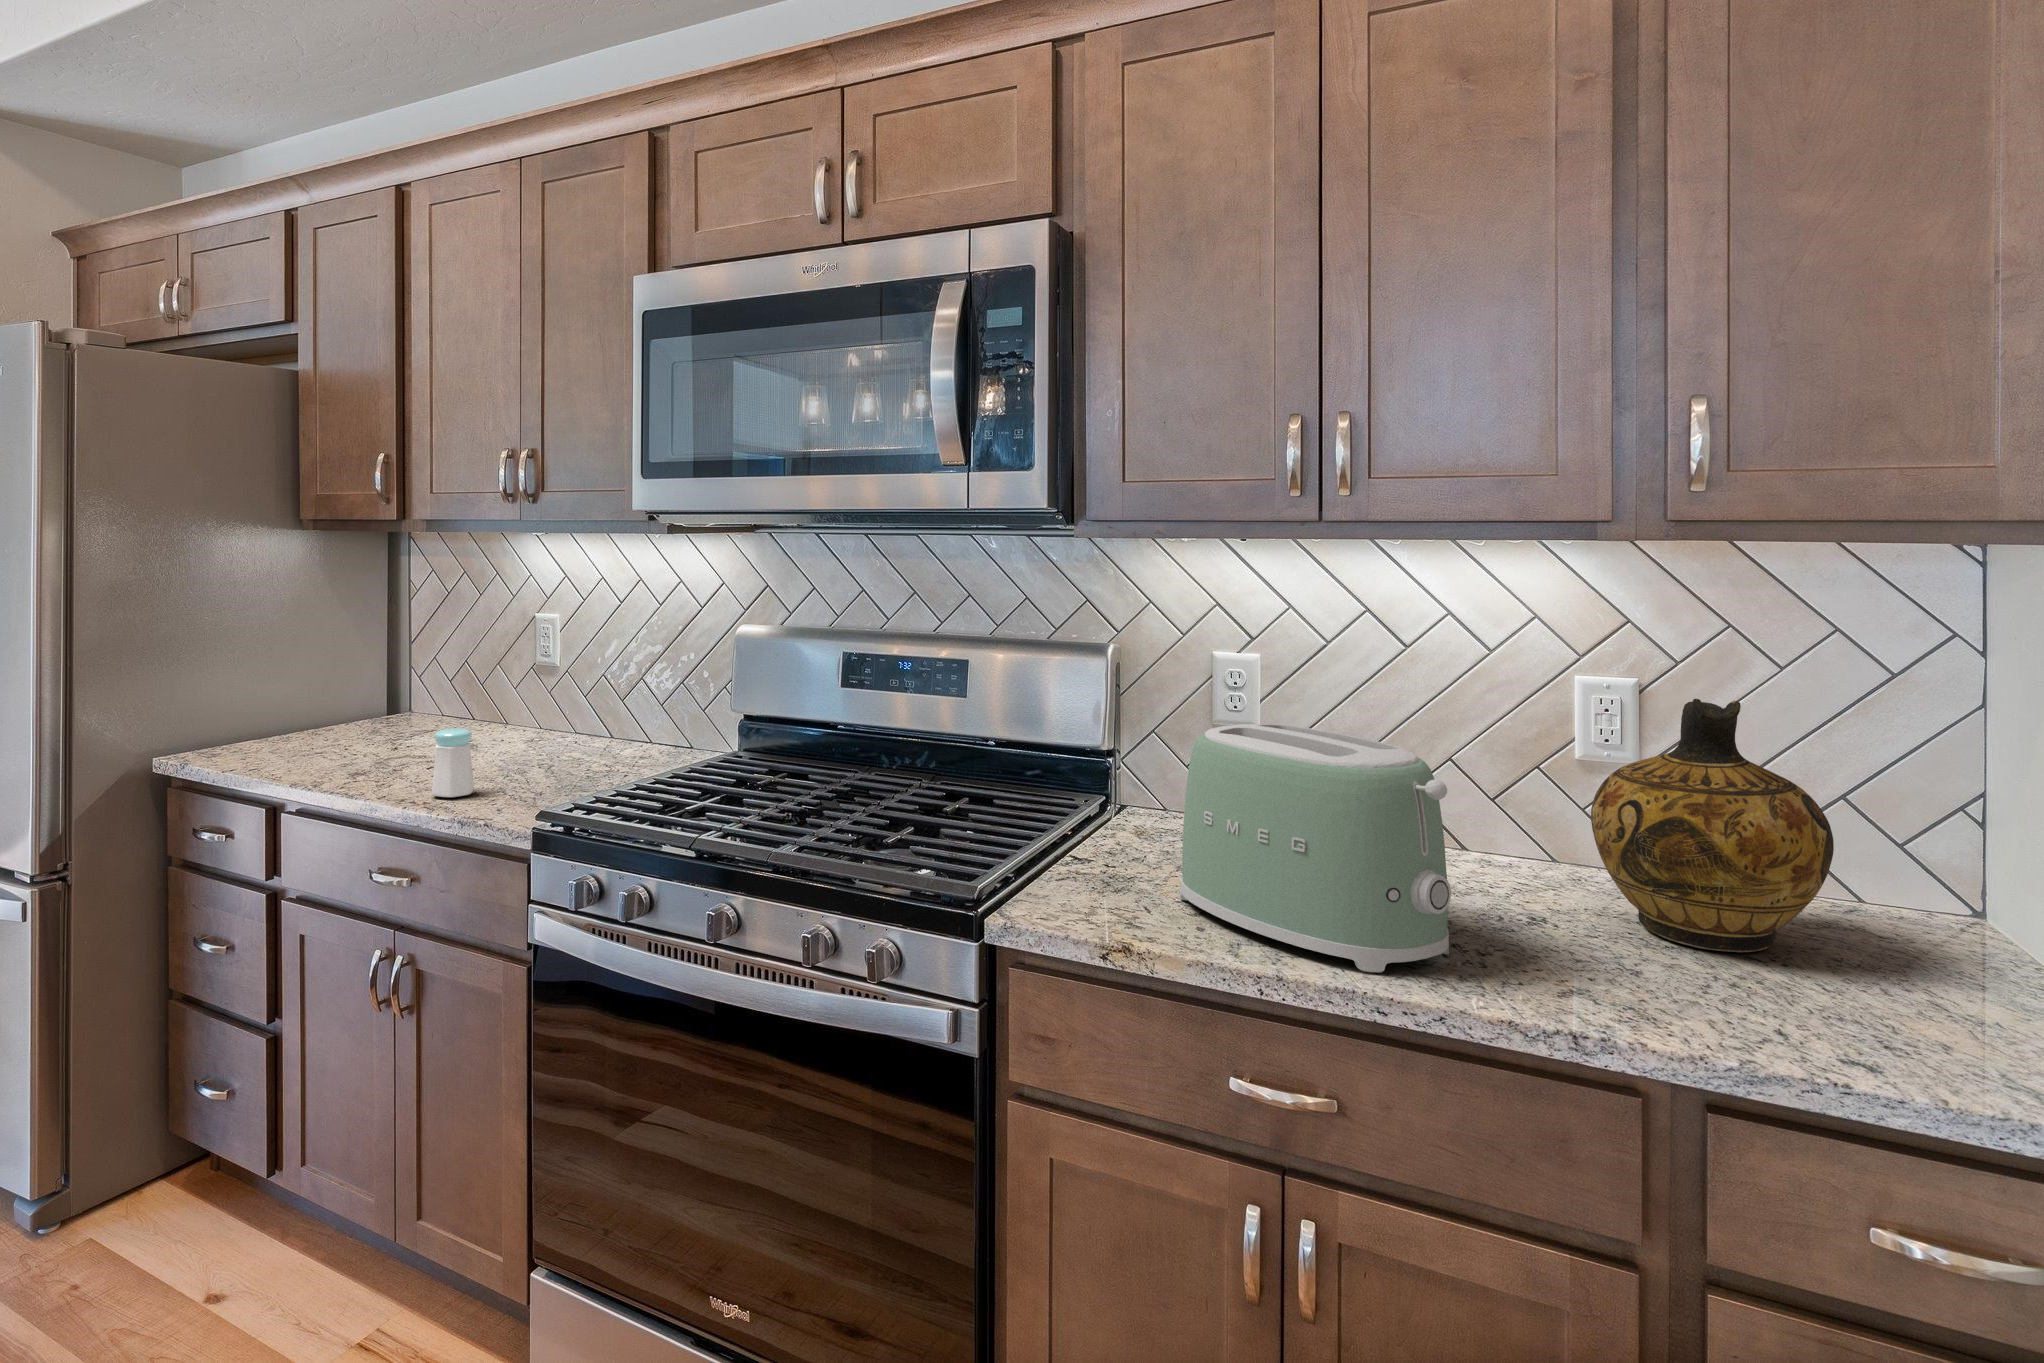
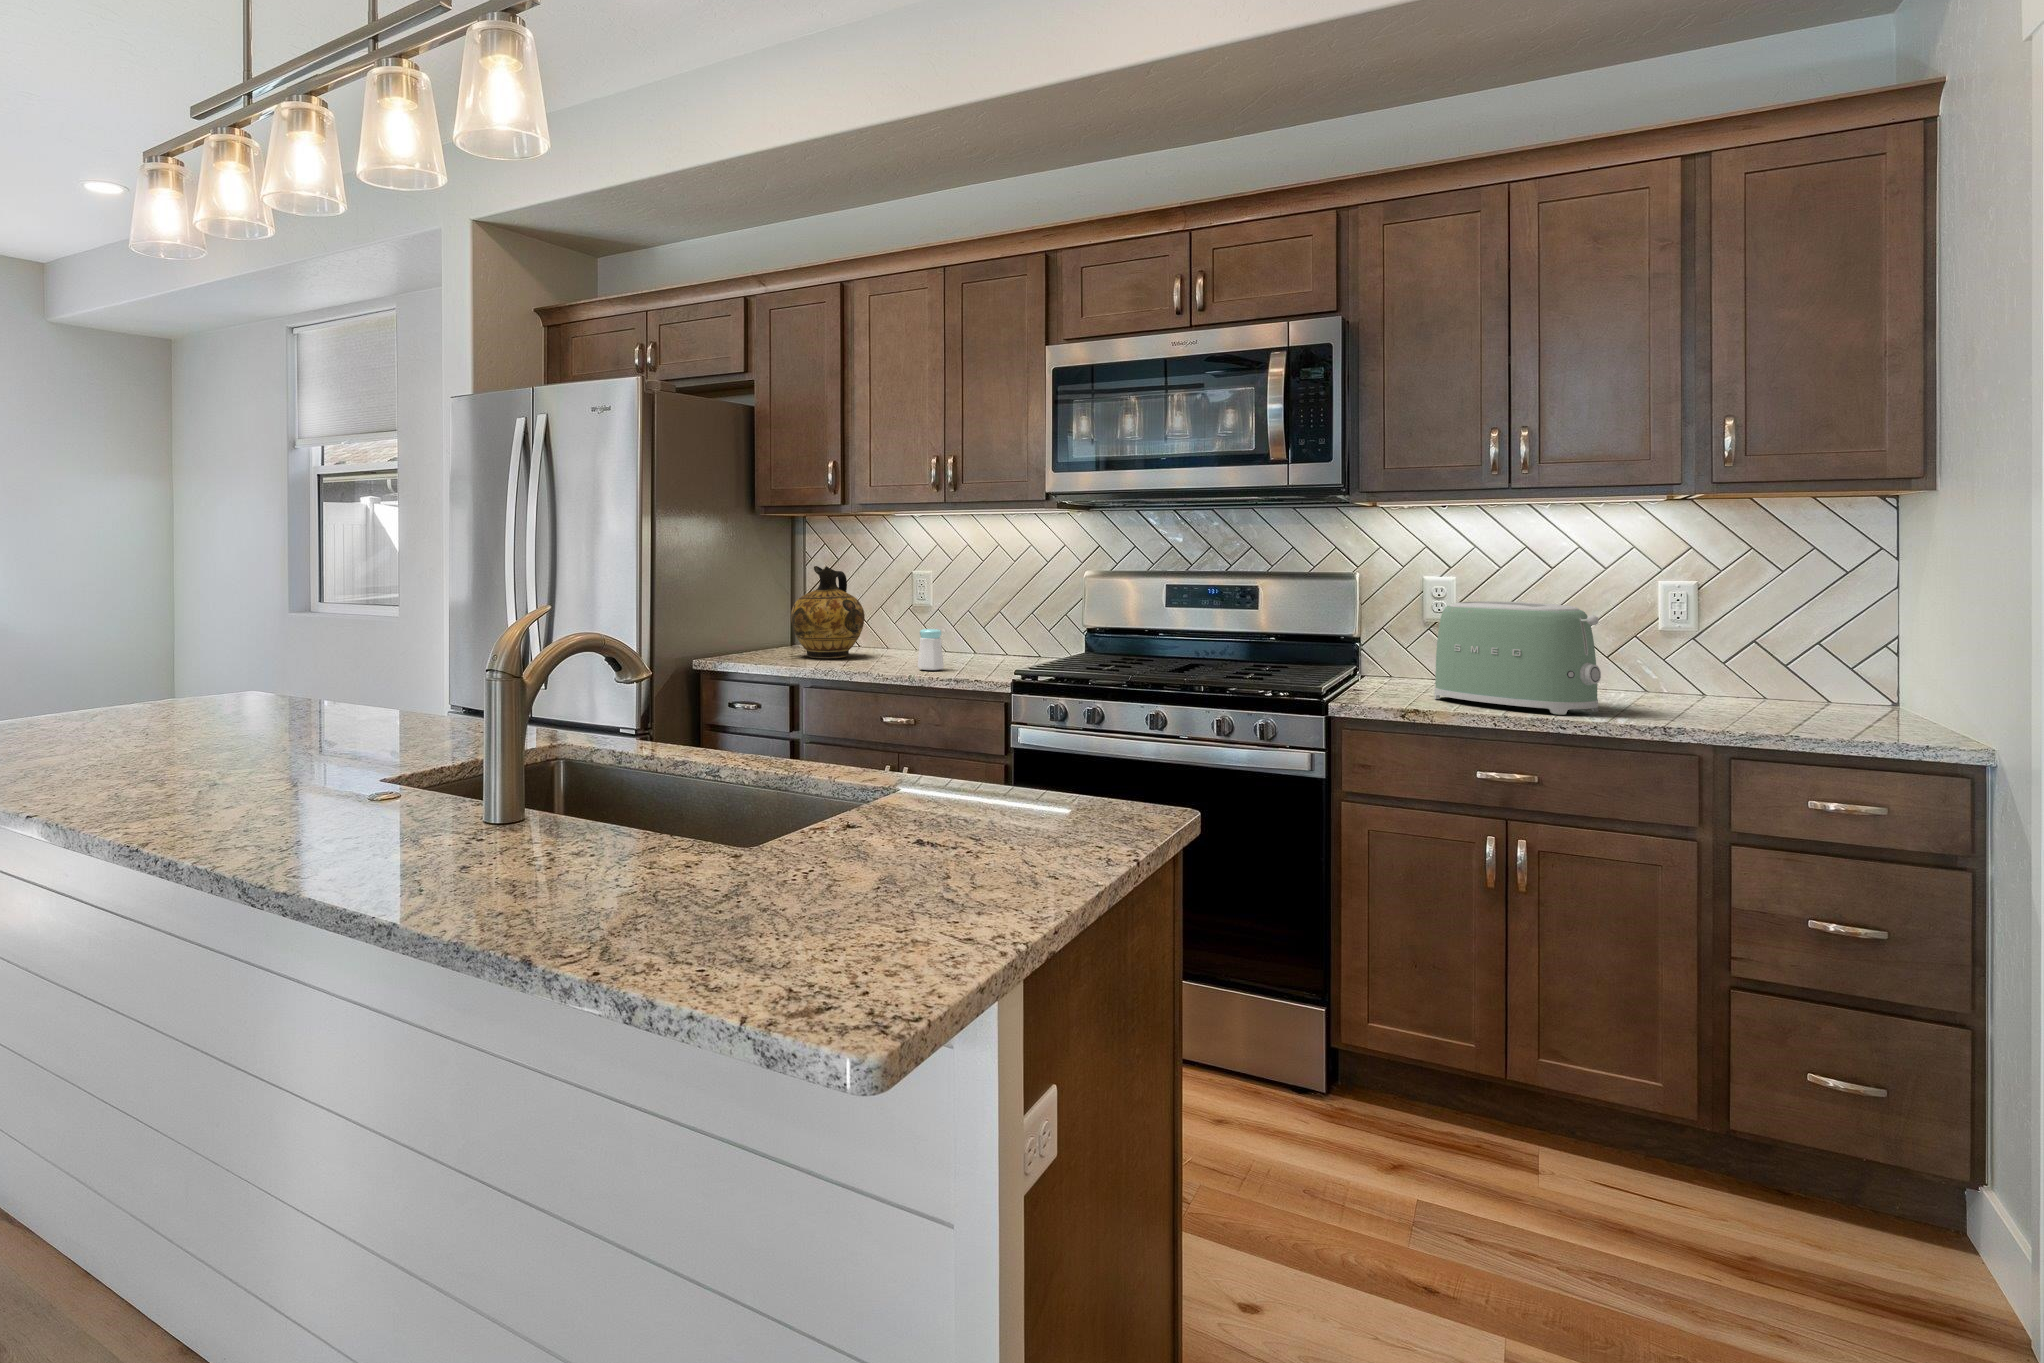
ceramic jug: present [1591,699,1834,952] -> present [791,566,865,658]

